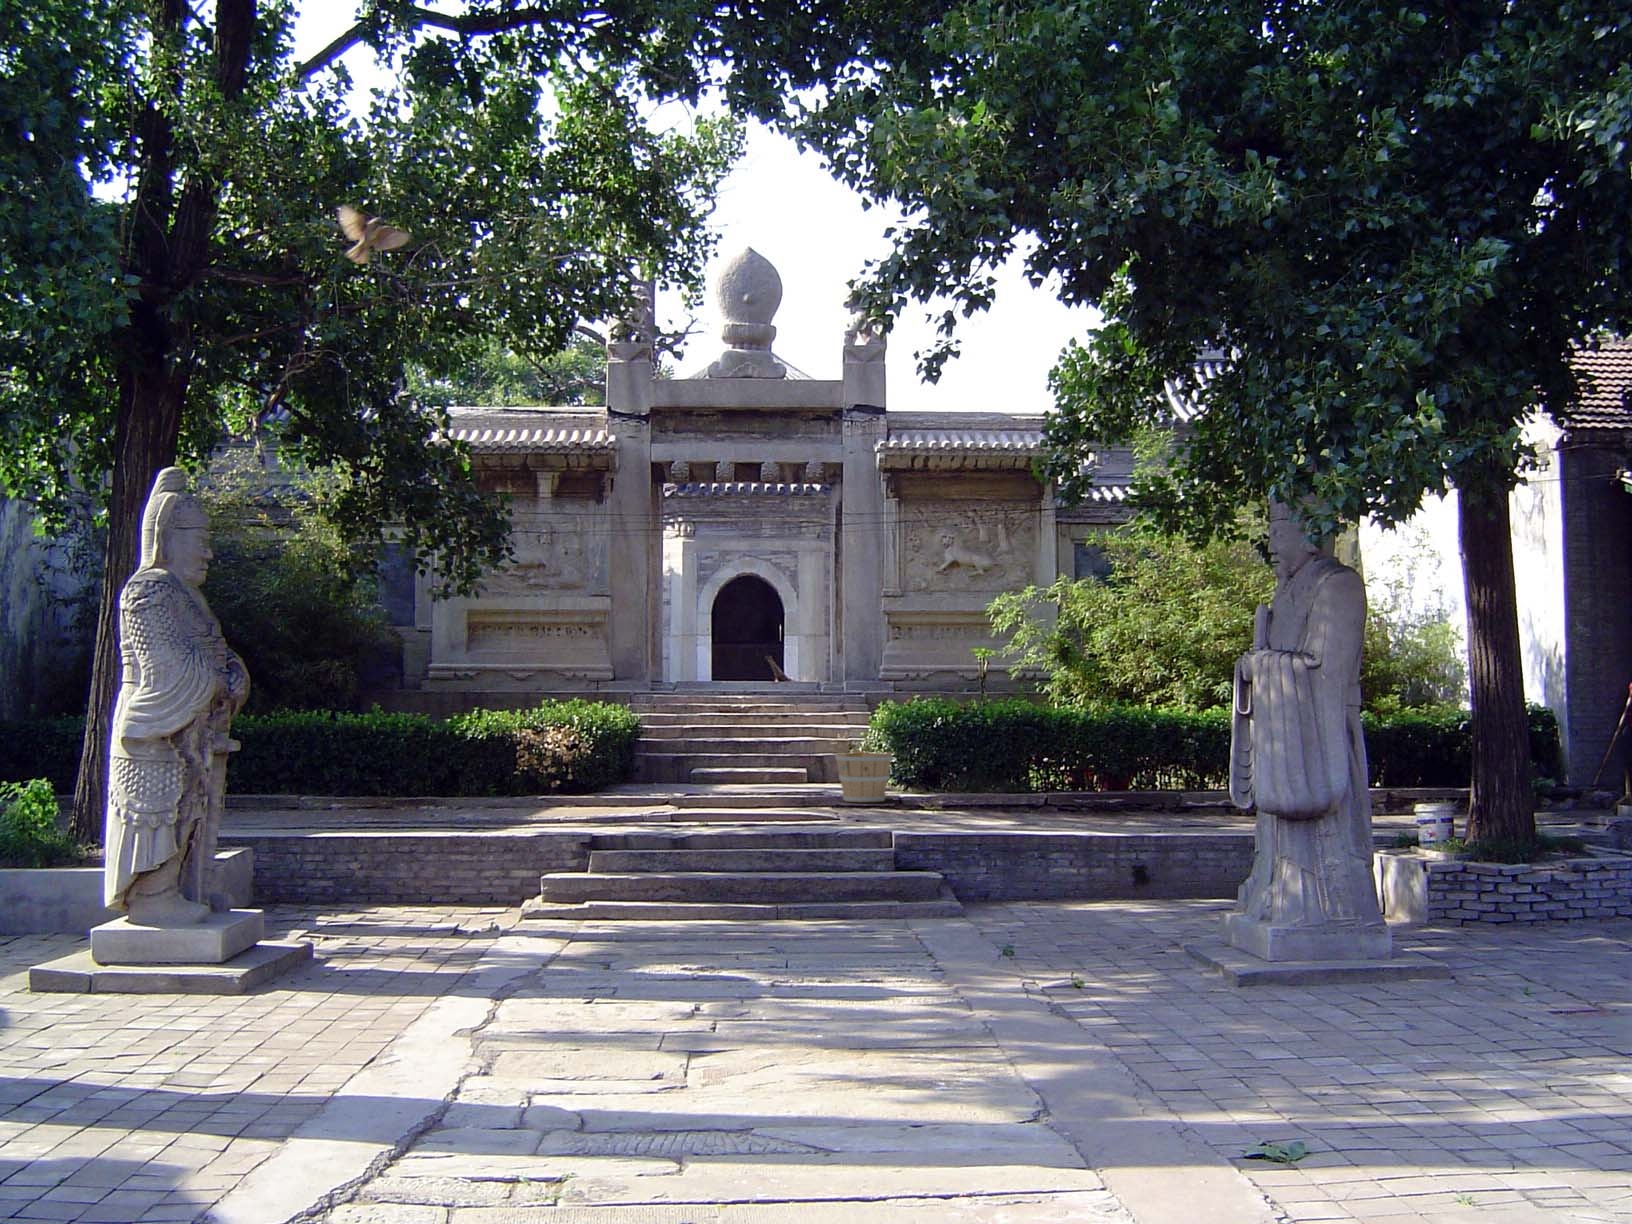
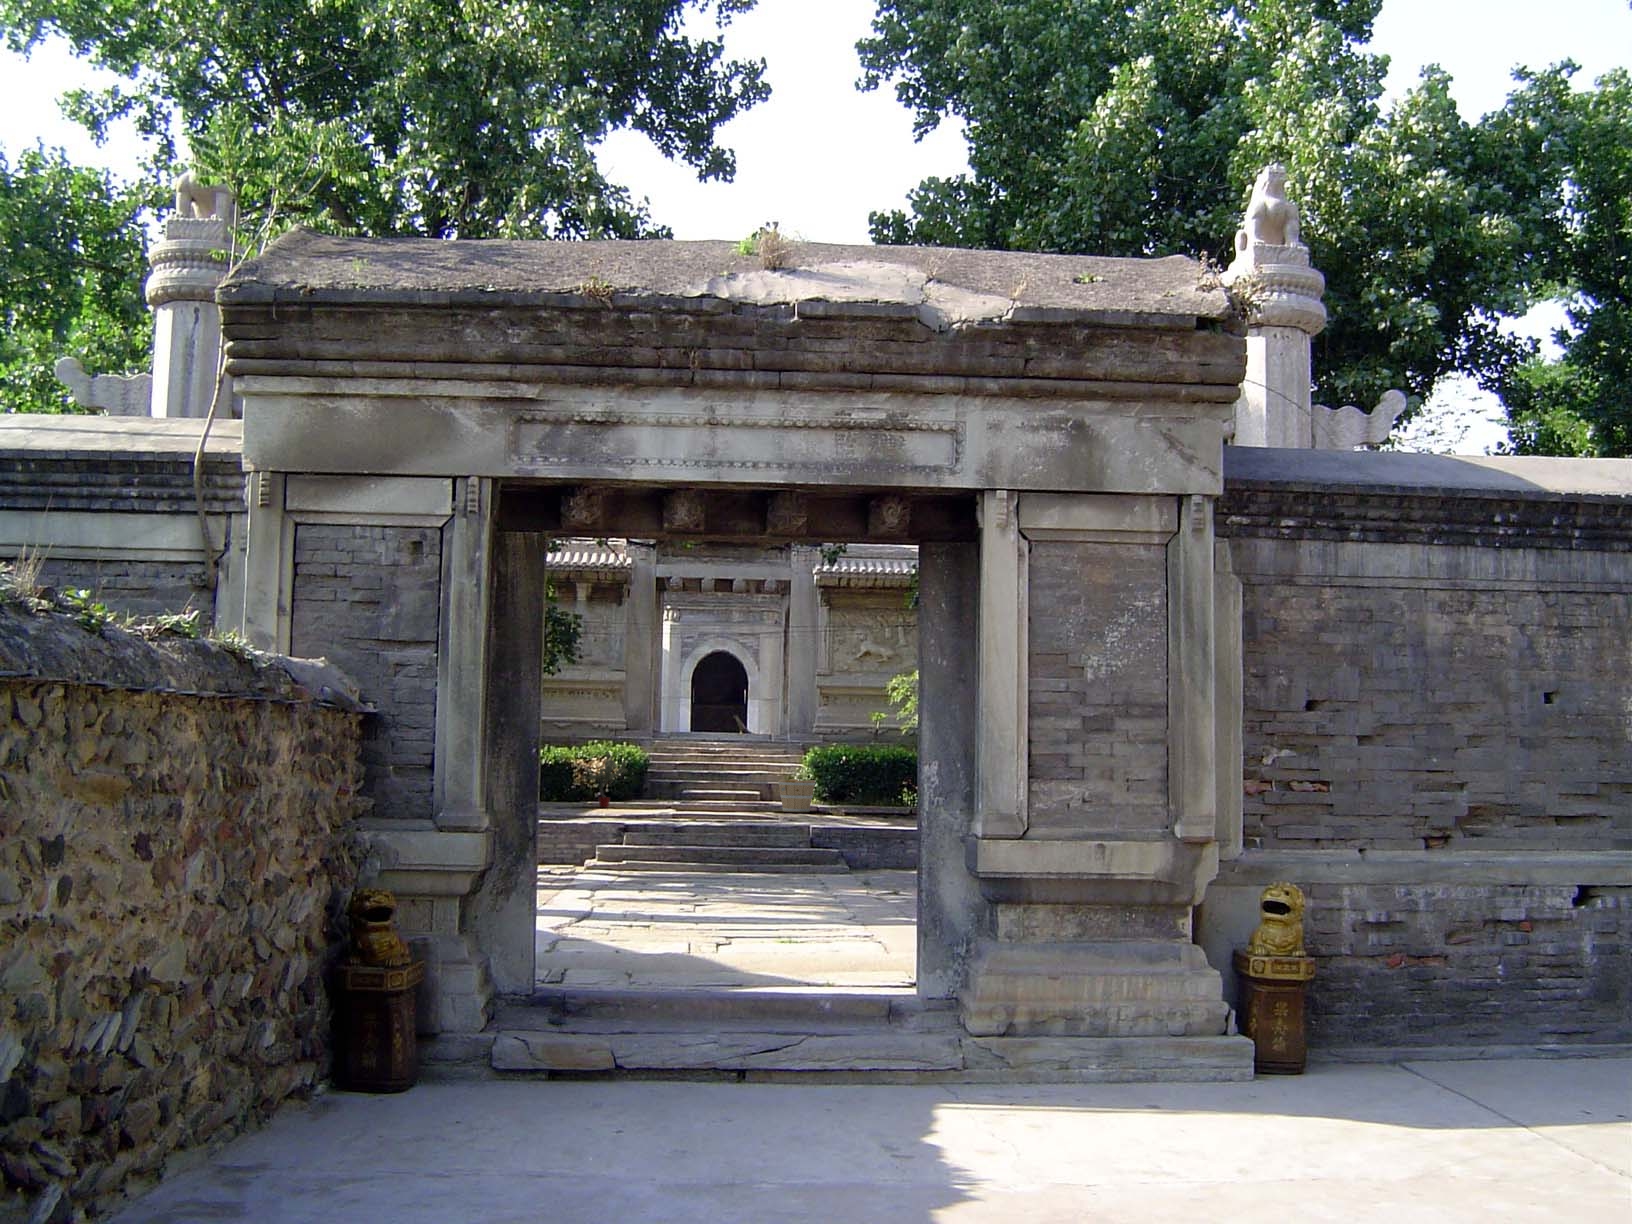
potted tree: none [531,715,603,802] -> present [584,754,628,808]

